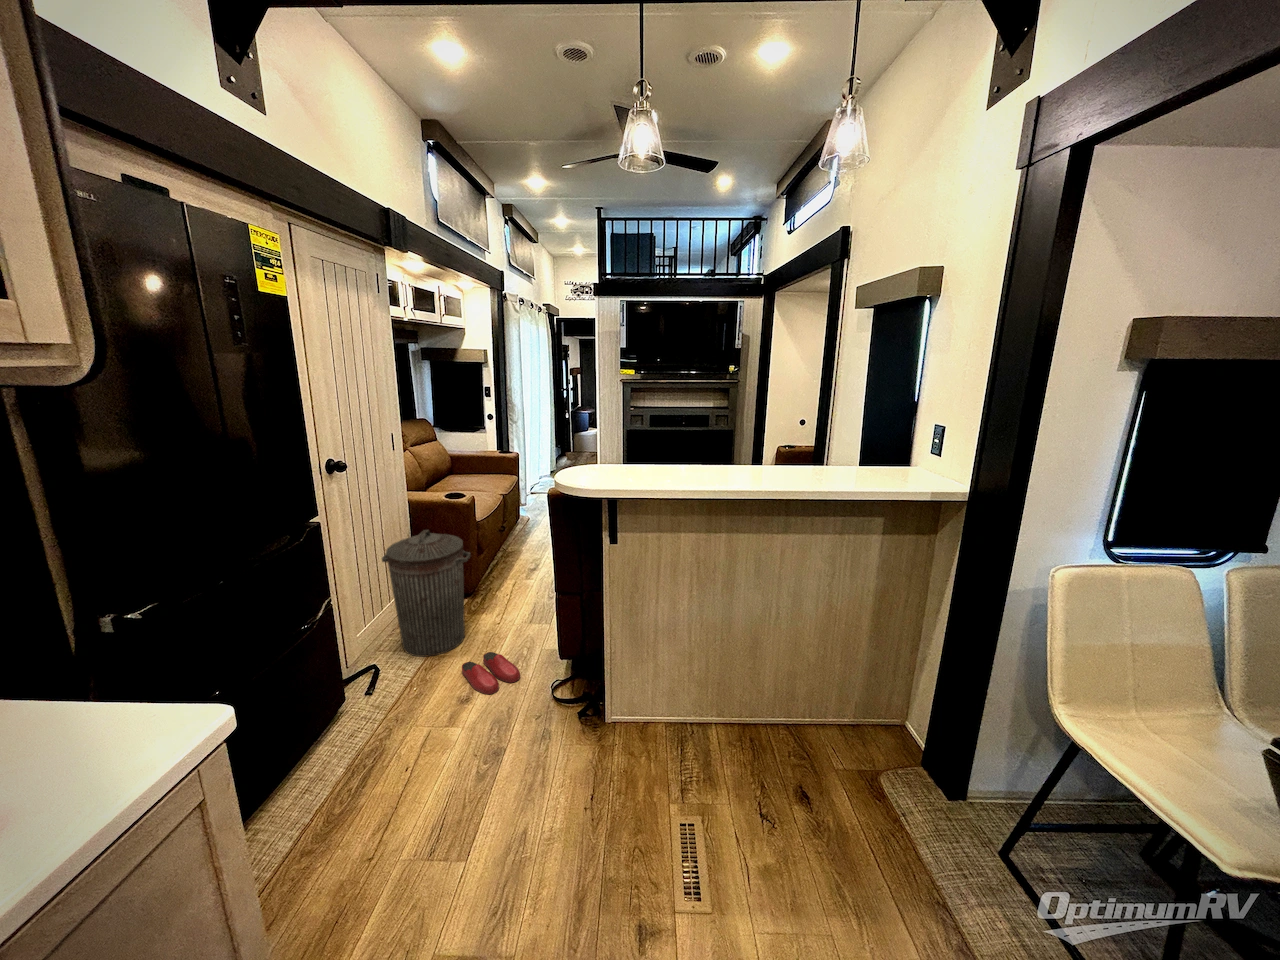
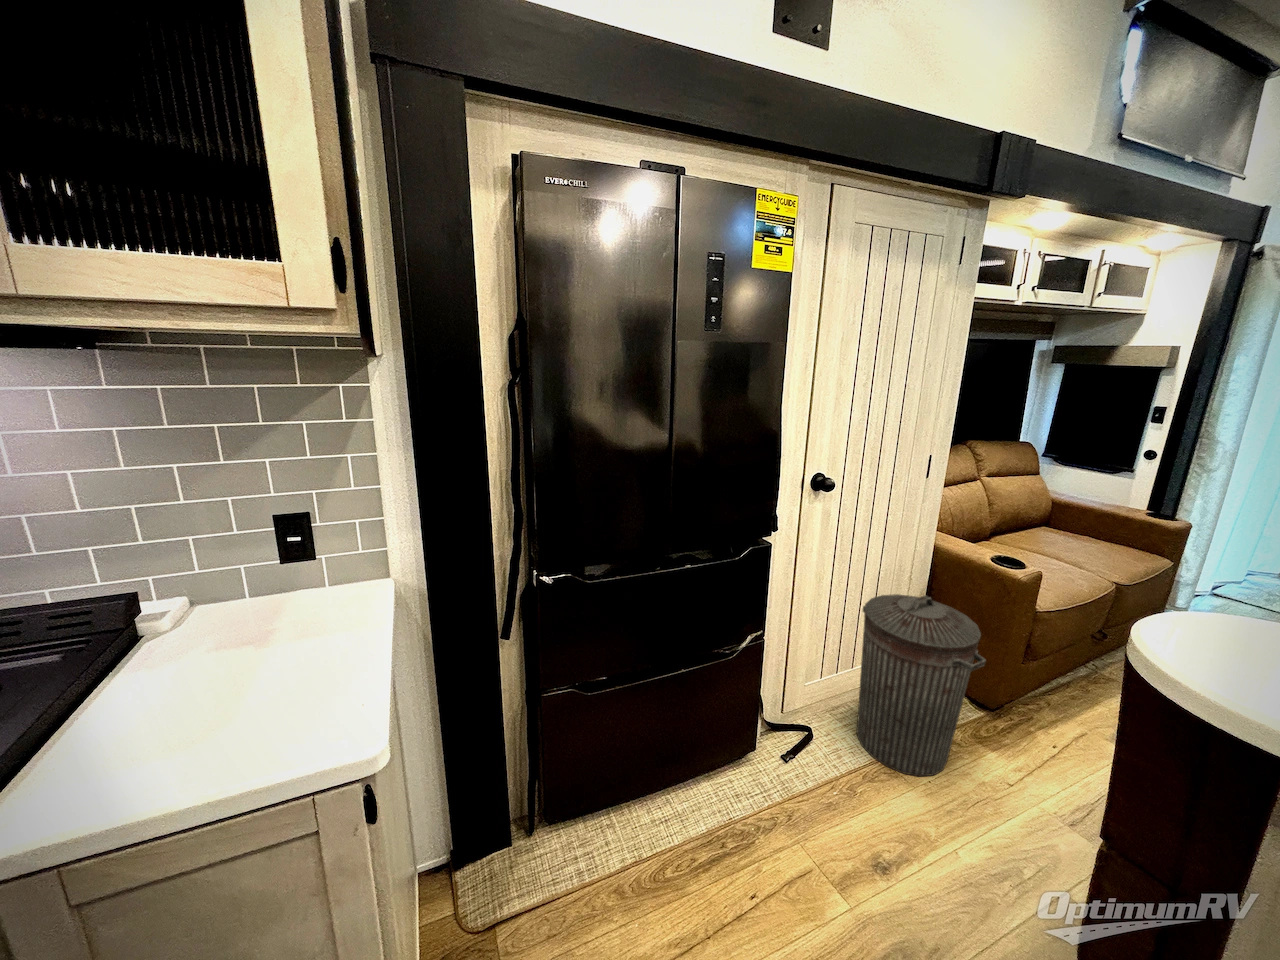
slippers: present [462,652,520,694] -> none [904,813,997,924]

